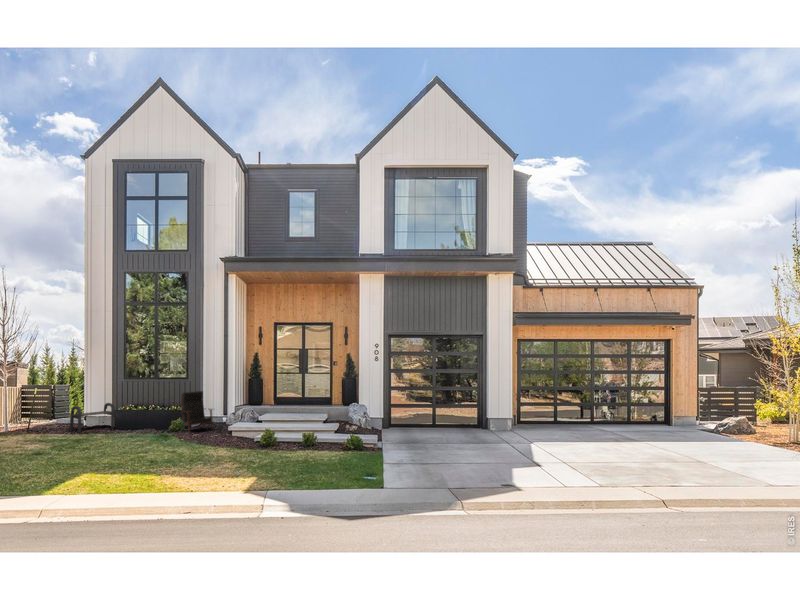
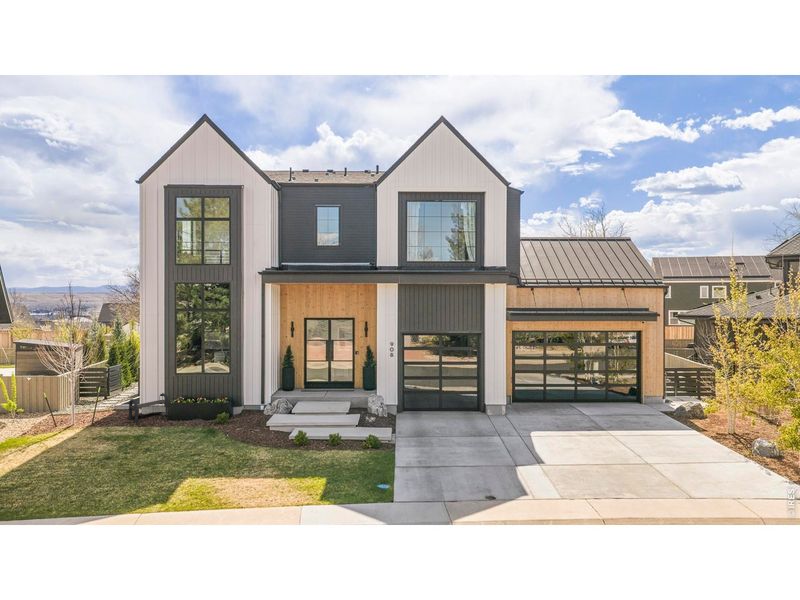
lounge chair: present [181,391,213,432] -> none [224,384,254,423]

